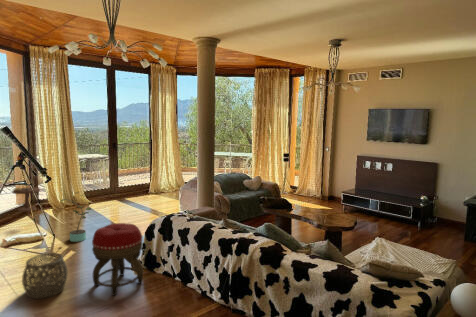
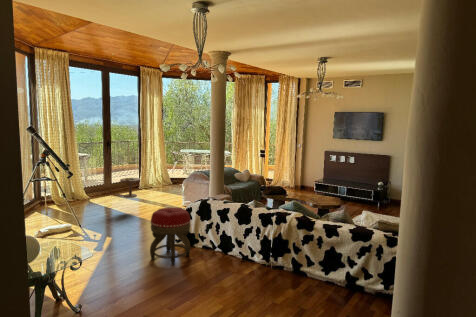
side table: present [13,187,40,212] -> present [120,178,140,198]
potted plant: present [61,192,91,242] -> none [91,185,119,230]
woven basket: present [22,253,68,299] -> none [95,234,131,272]

